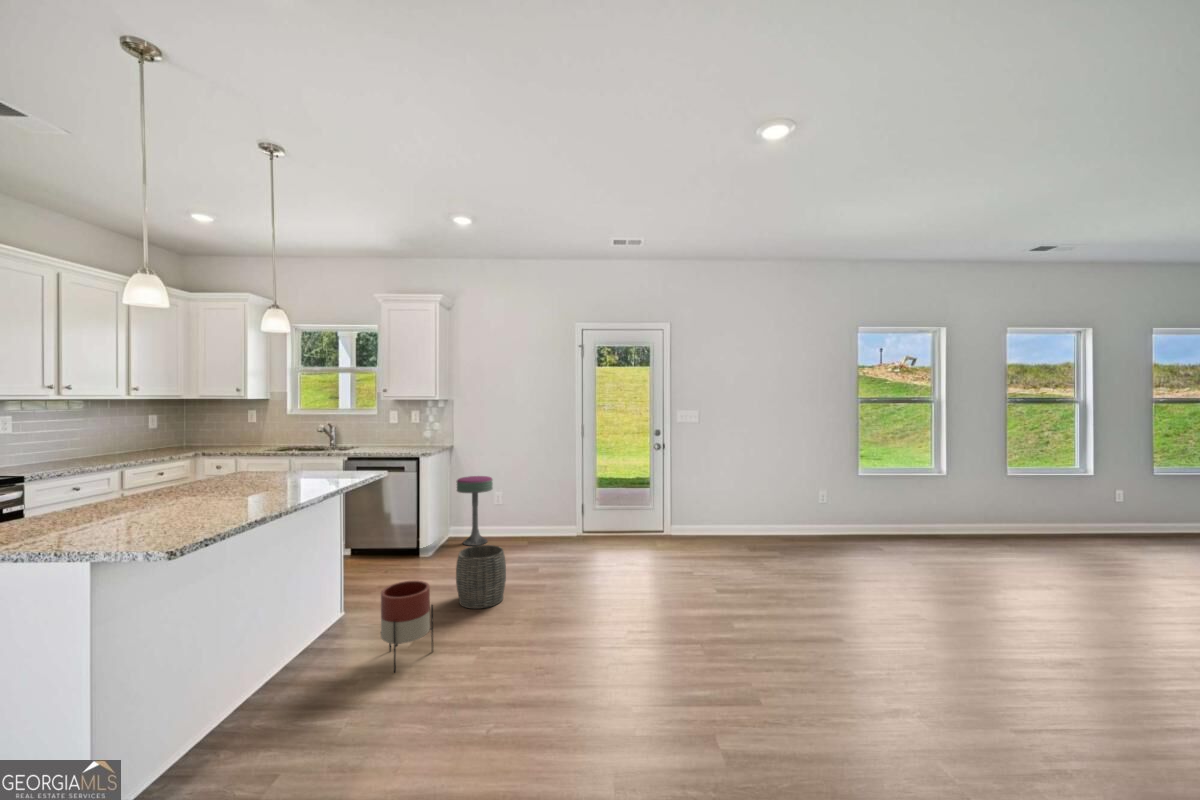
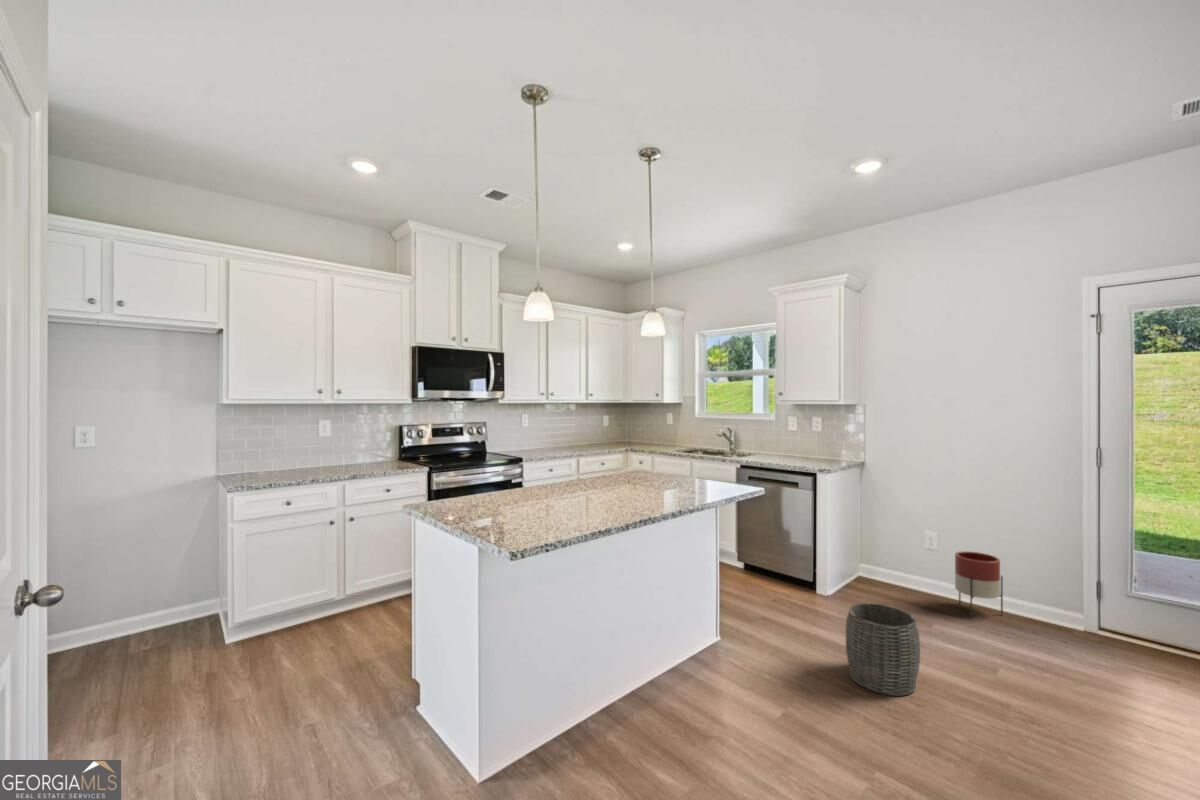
bar stool: present [457,476,493,545] -> none [868,505,921,598]
planter: present [381,580,433,672] -> present [955,551,1003,617]

